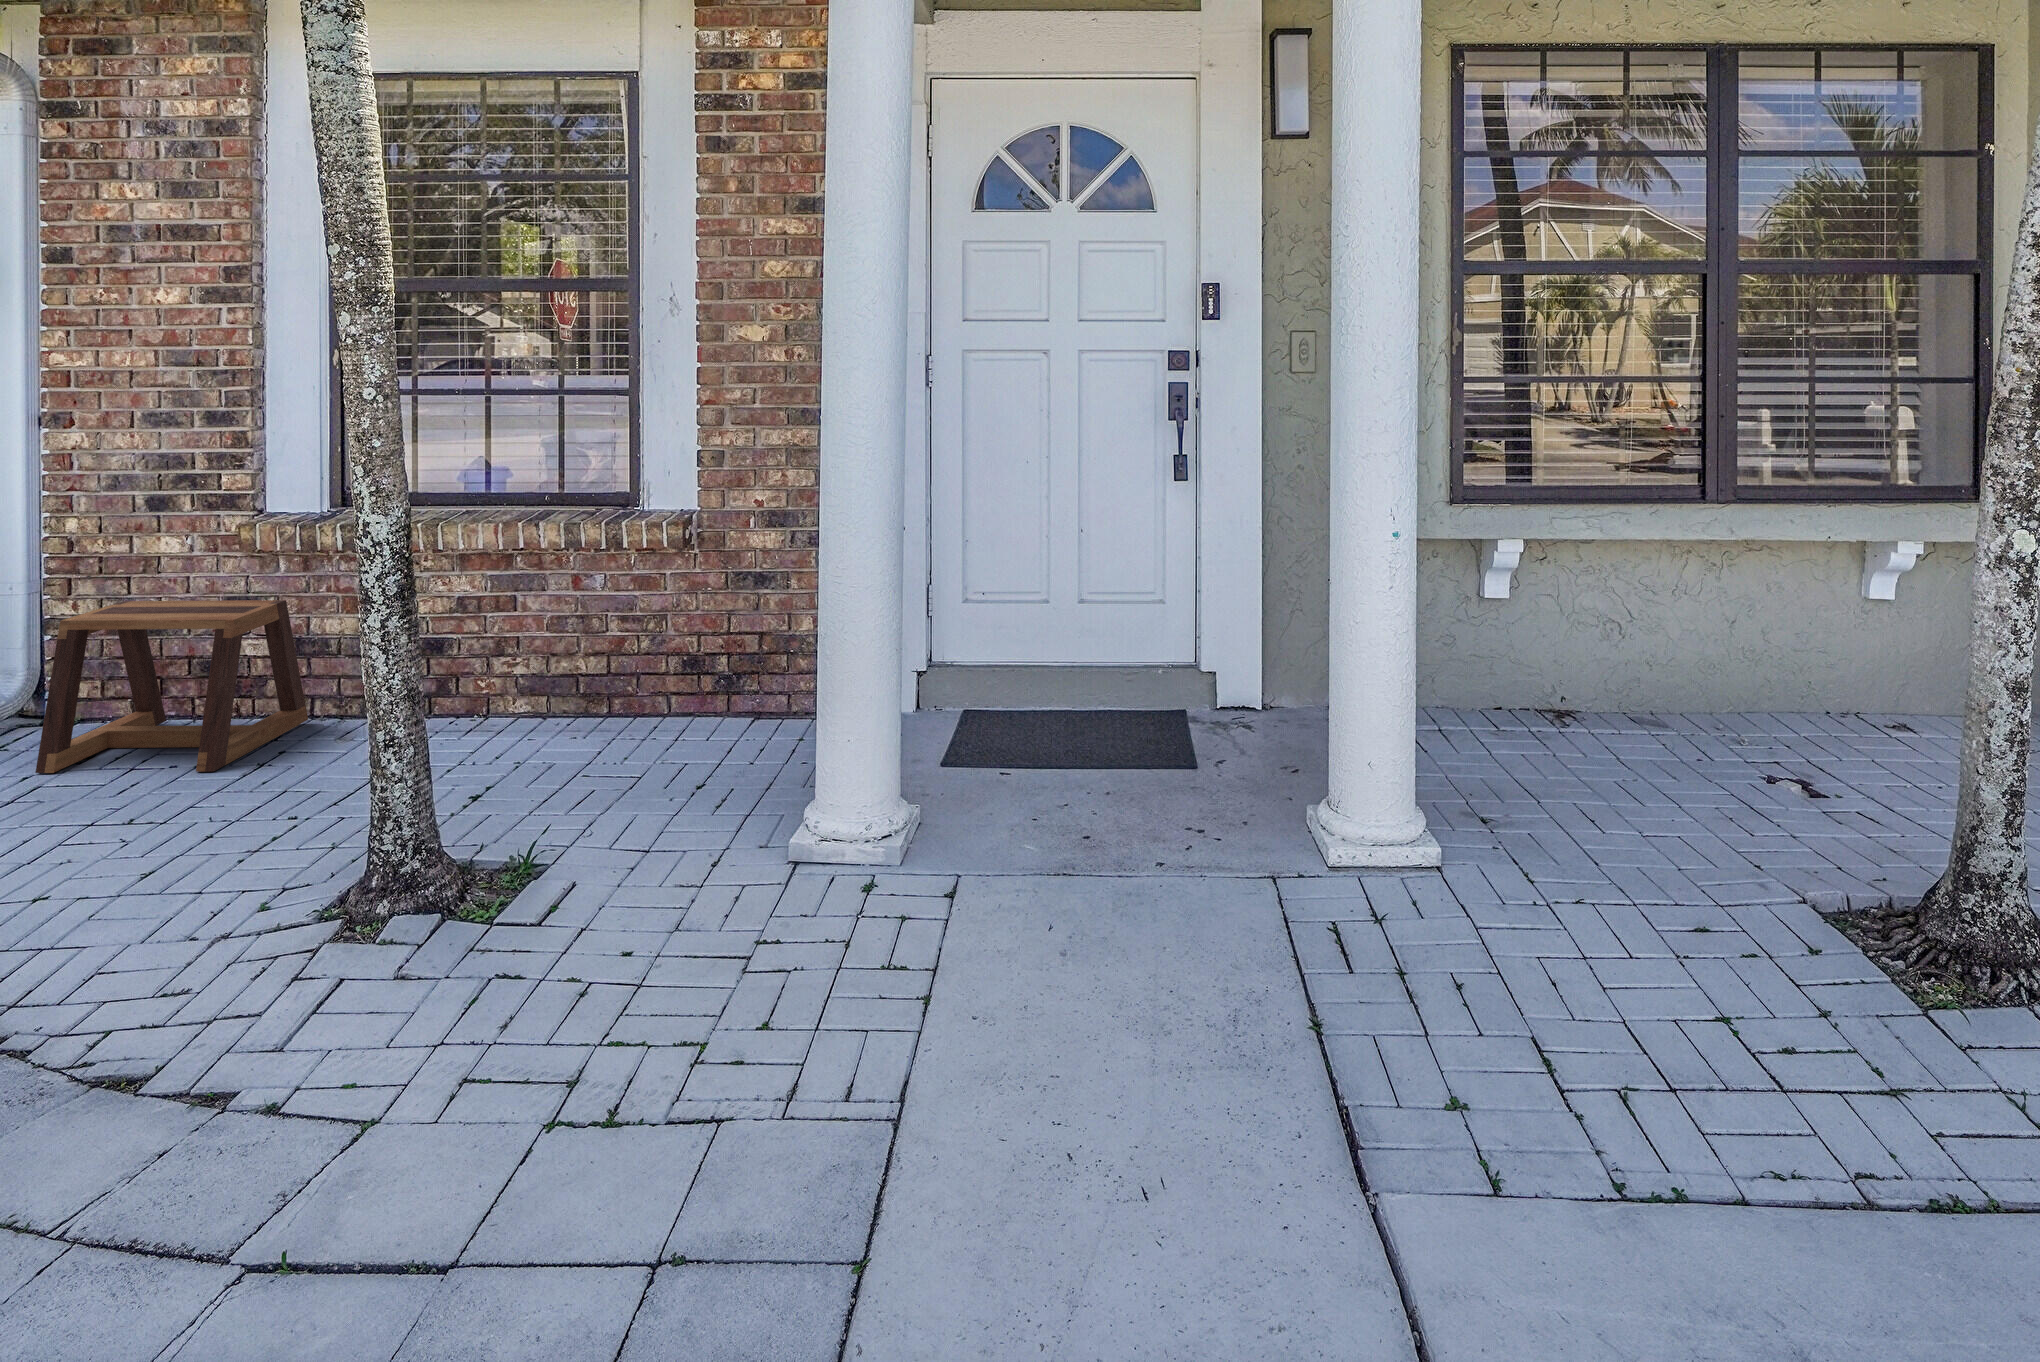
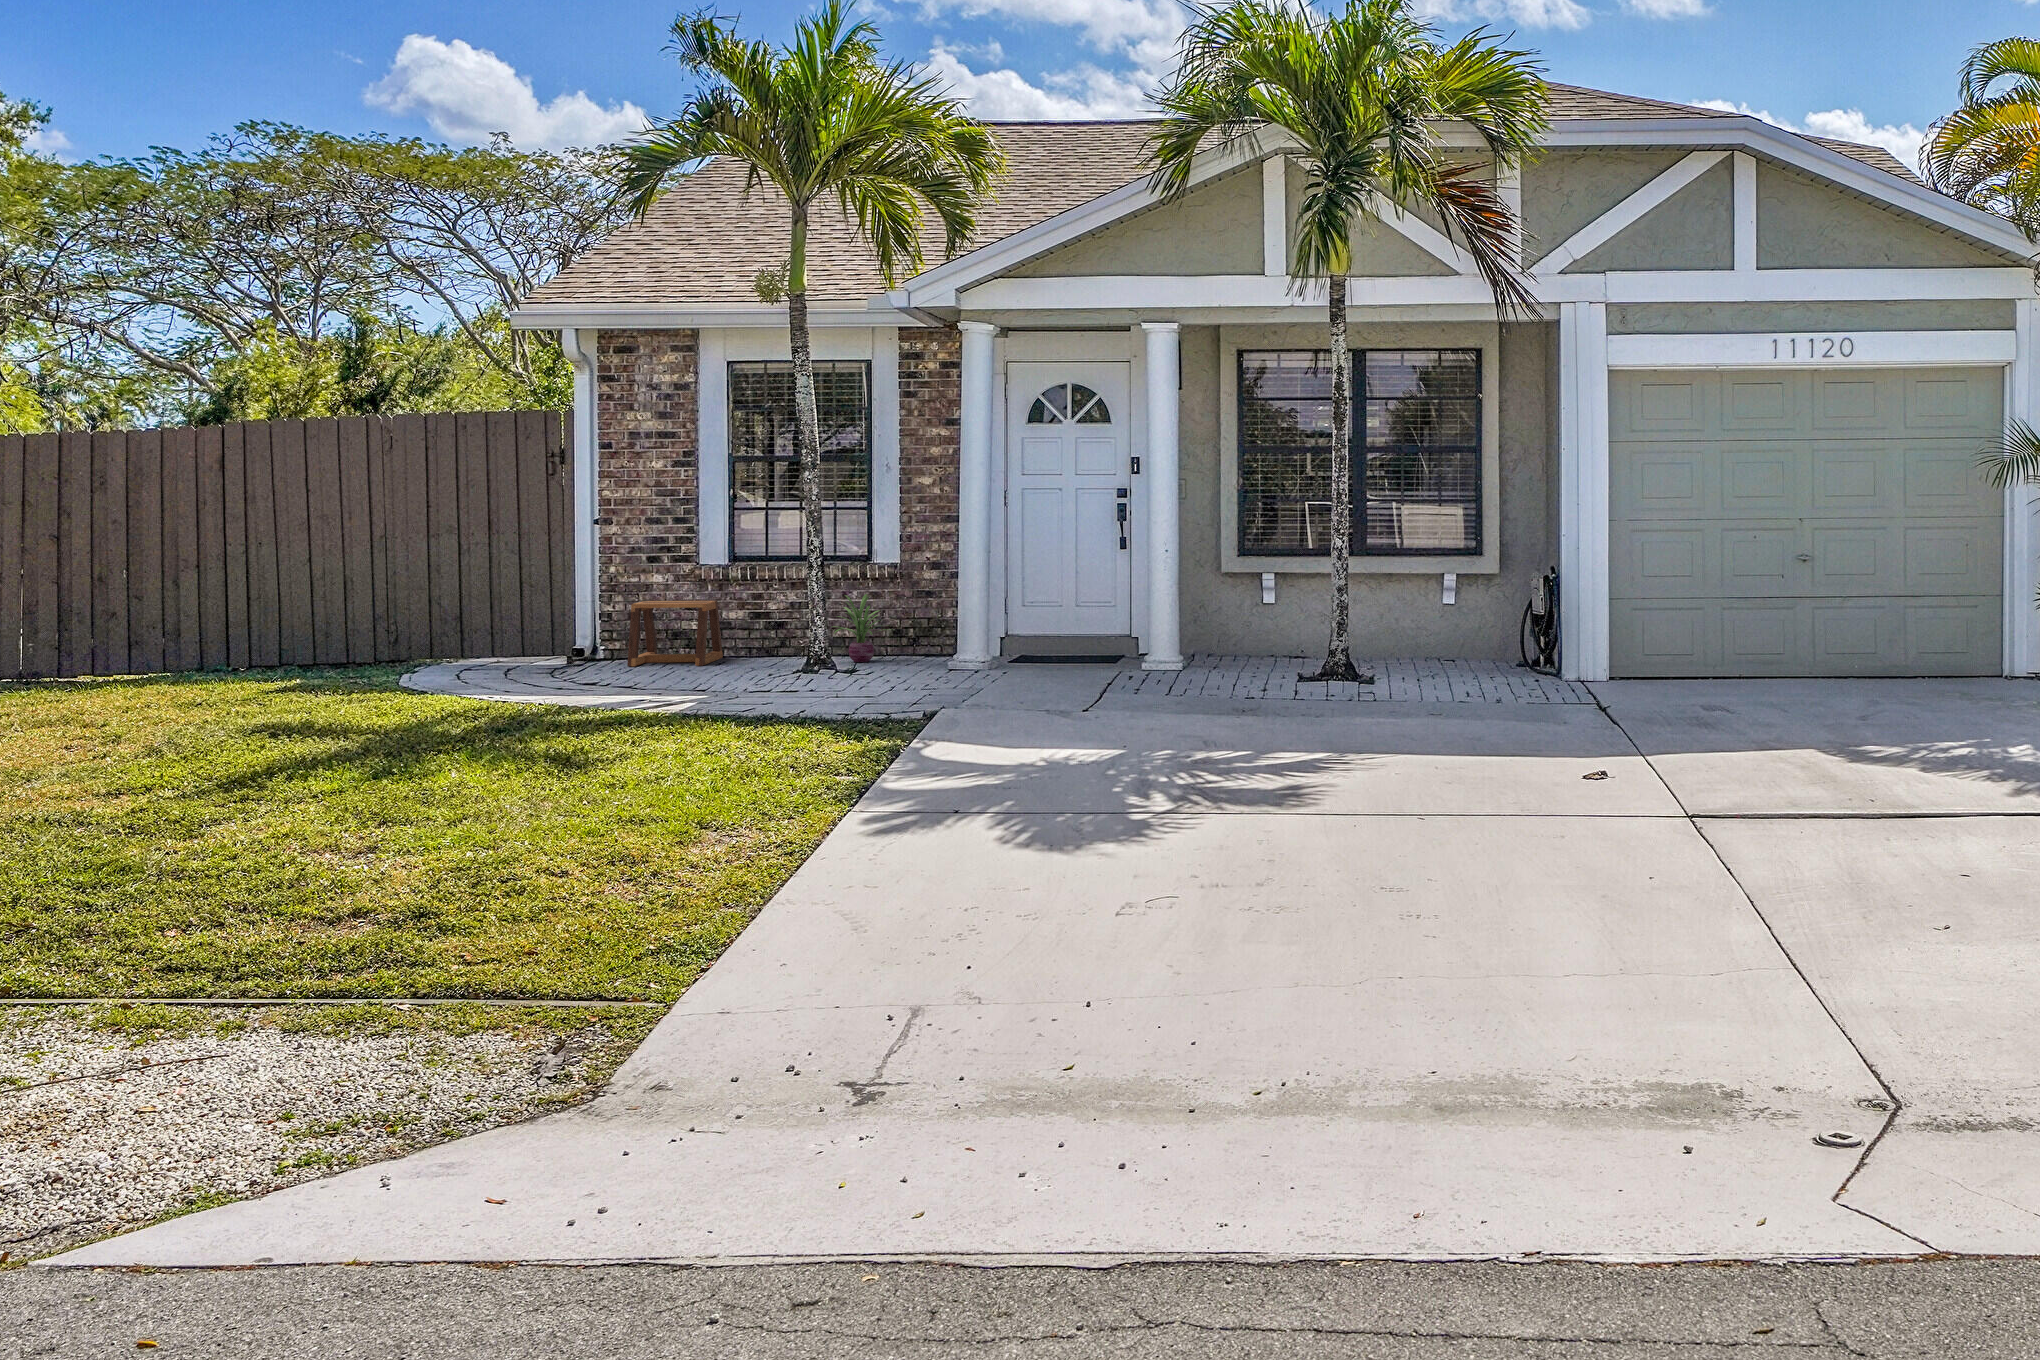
decorative plant: none [502,591,685,756] -> present [834,594,880,662]

